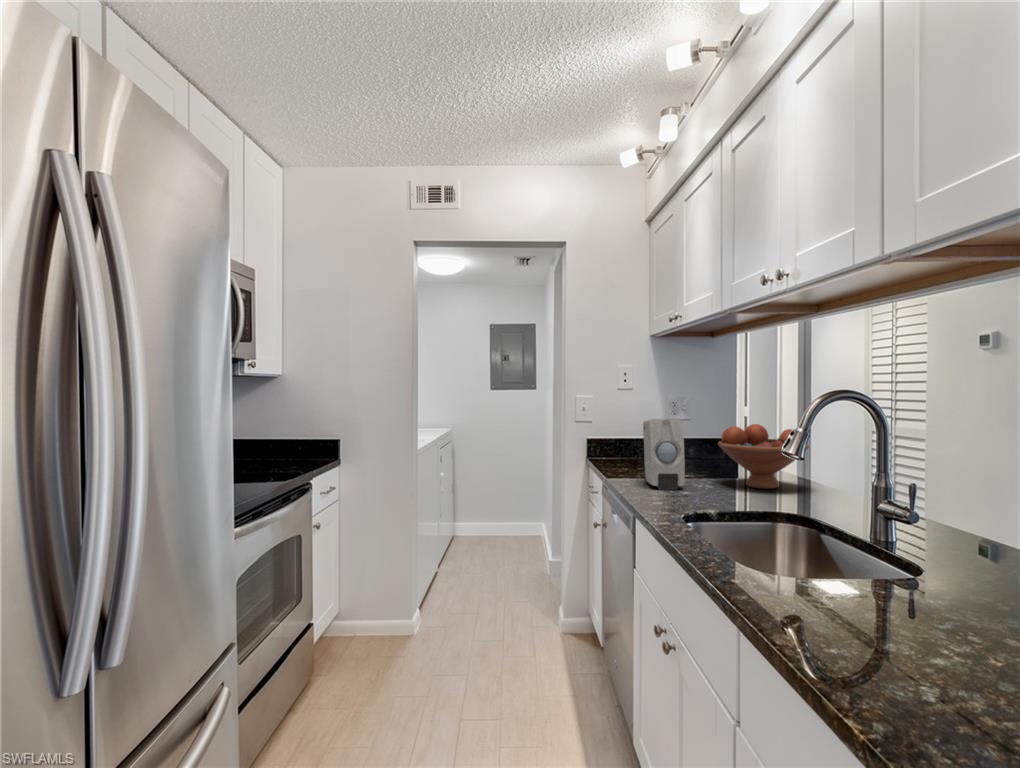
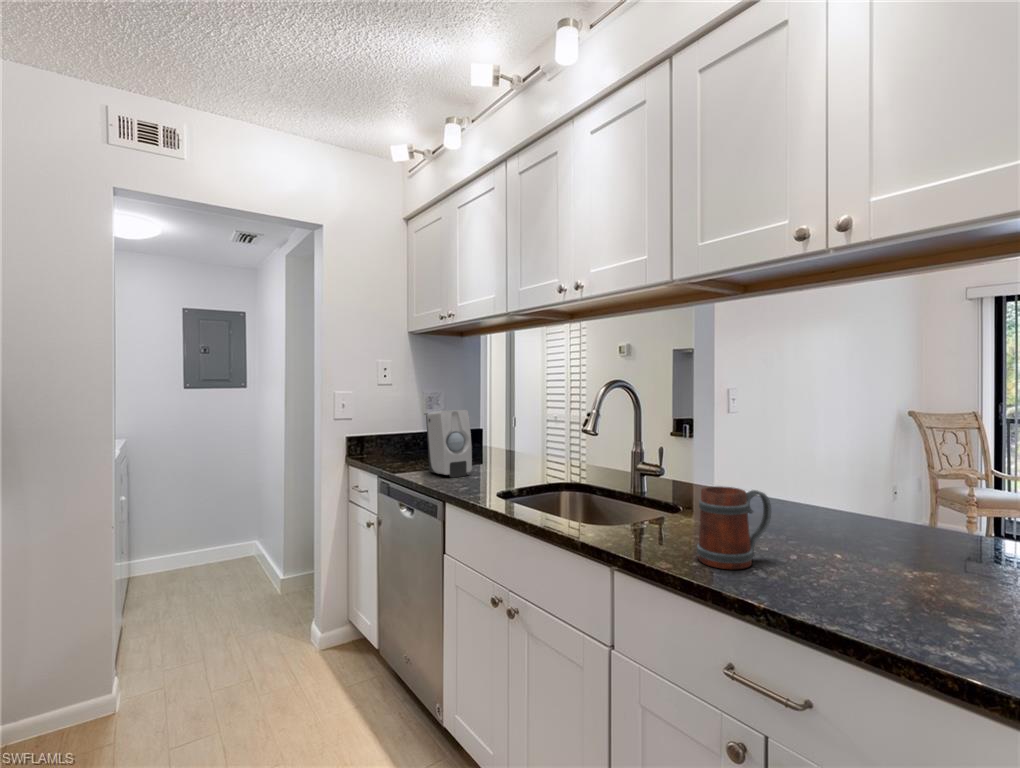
fruit bowl: present [718,424,809,489] -> none [490,412,560,467]
mug: none [825,546,955,672] -> present [697,486,771,569]

